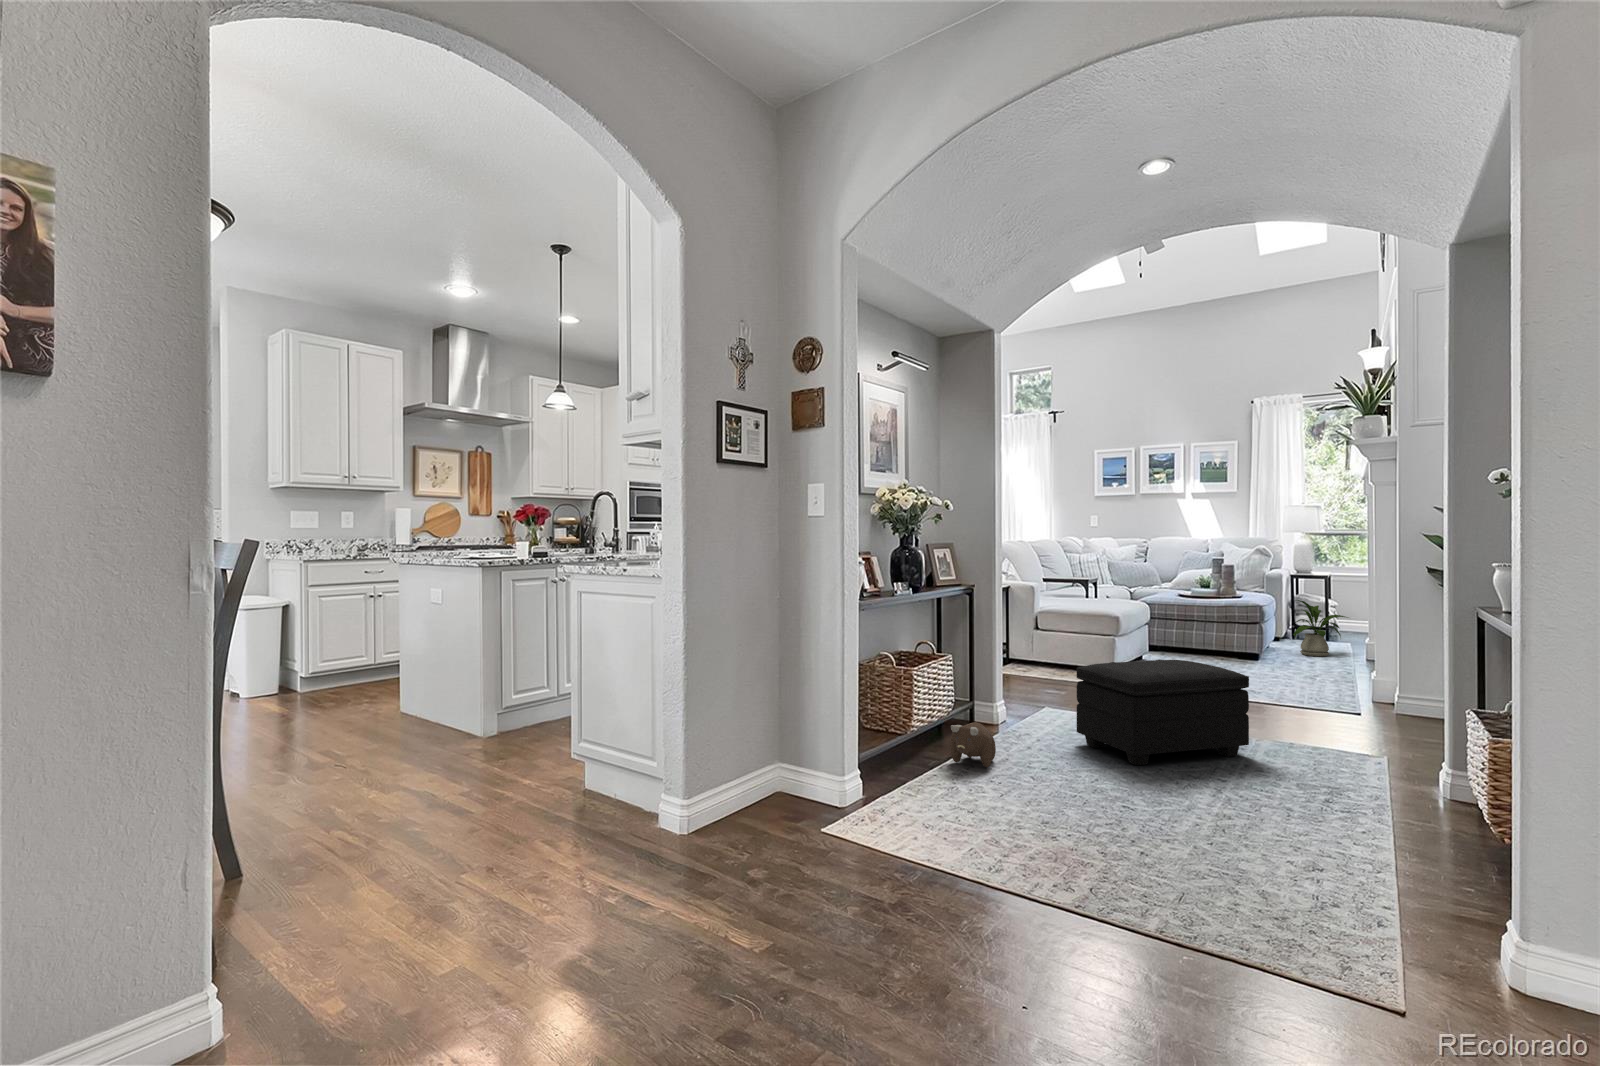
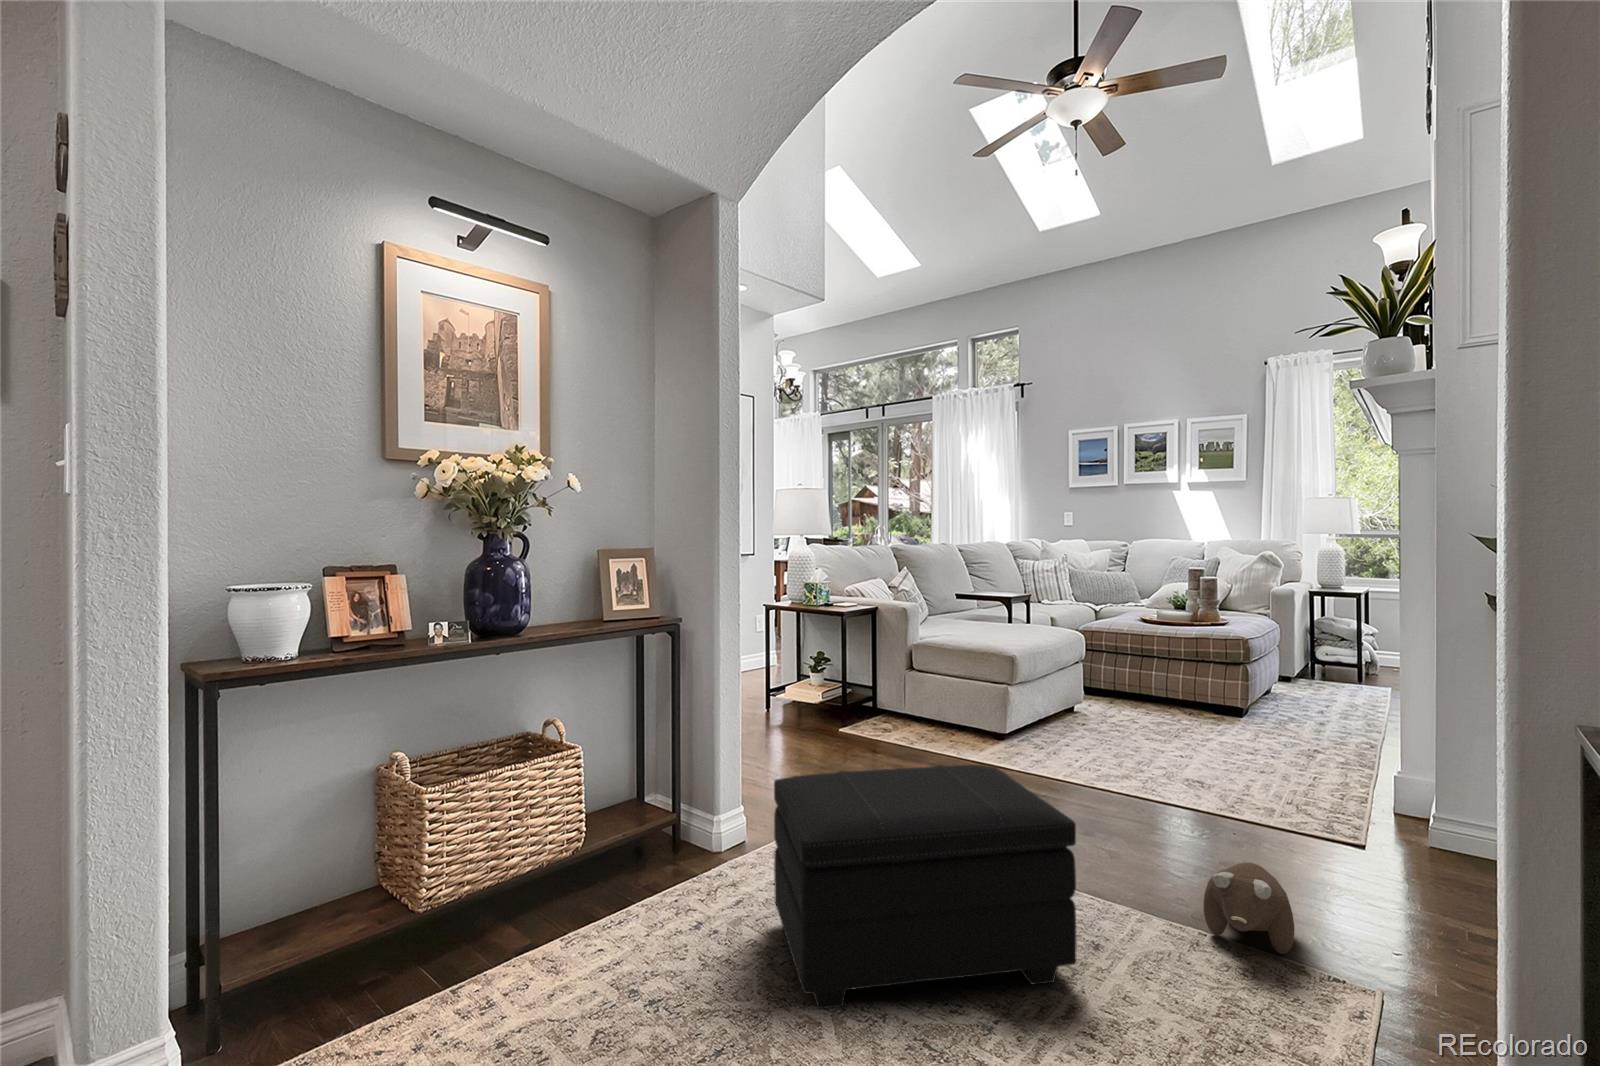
house plant: present [1293,600,1348,656] -> none [1295,628,1389,712]
plush toy: present [950,722,996,767] -> present [1204,862,1294,954]

